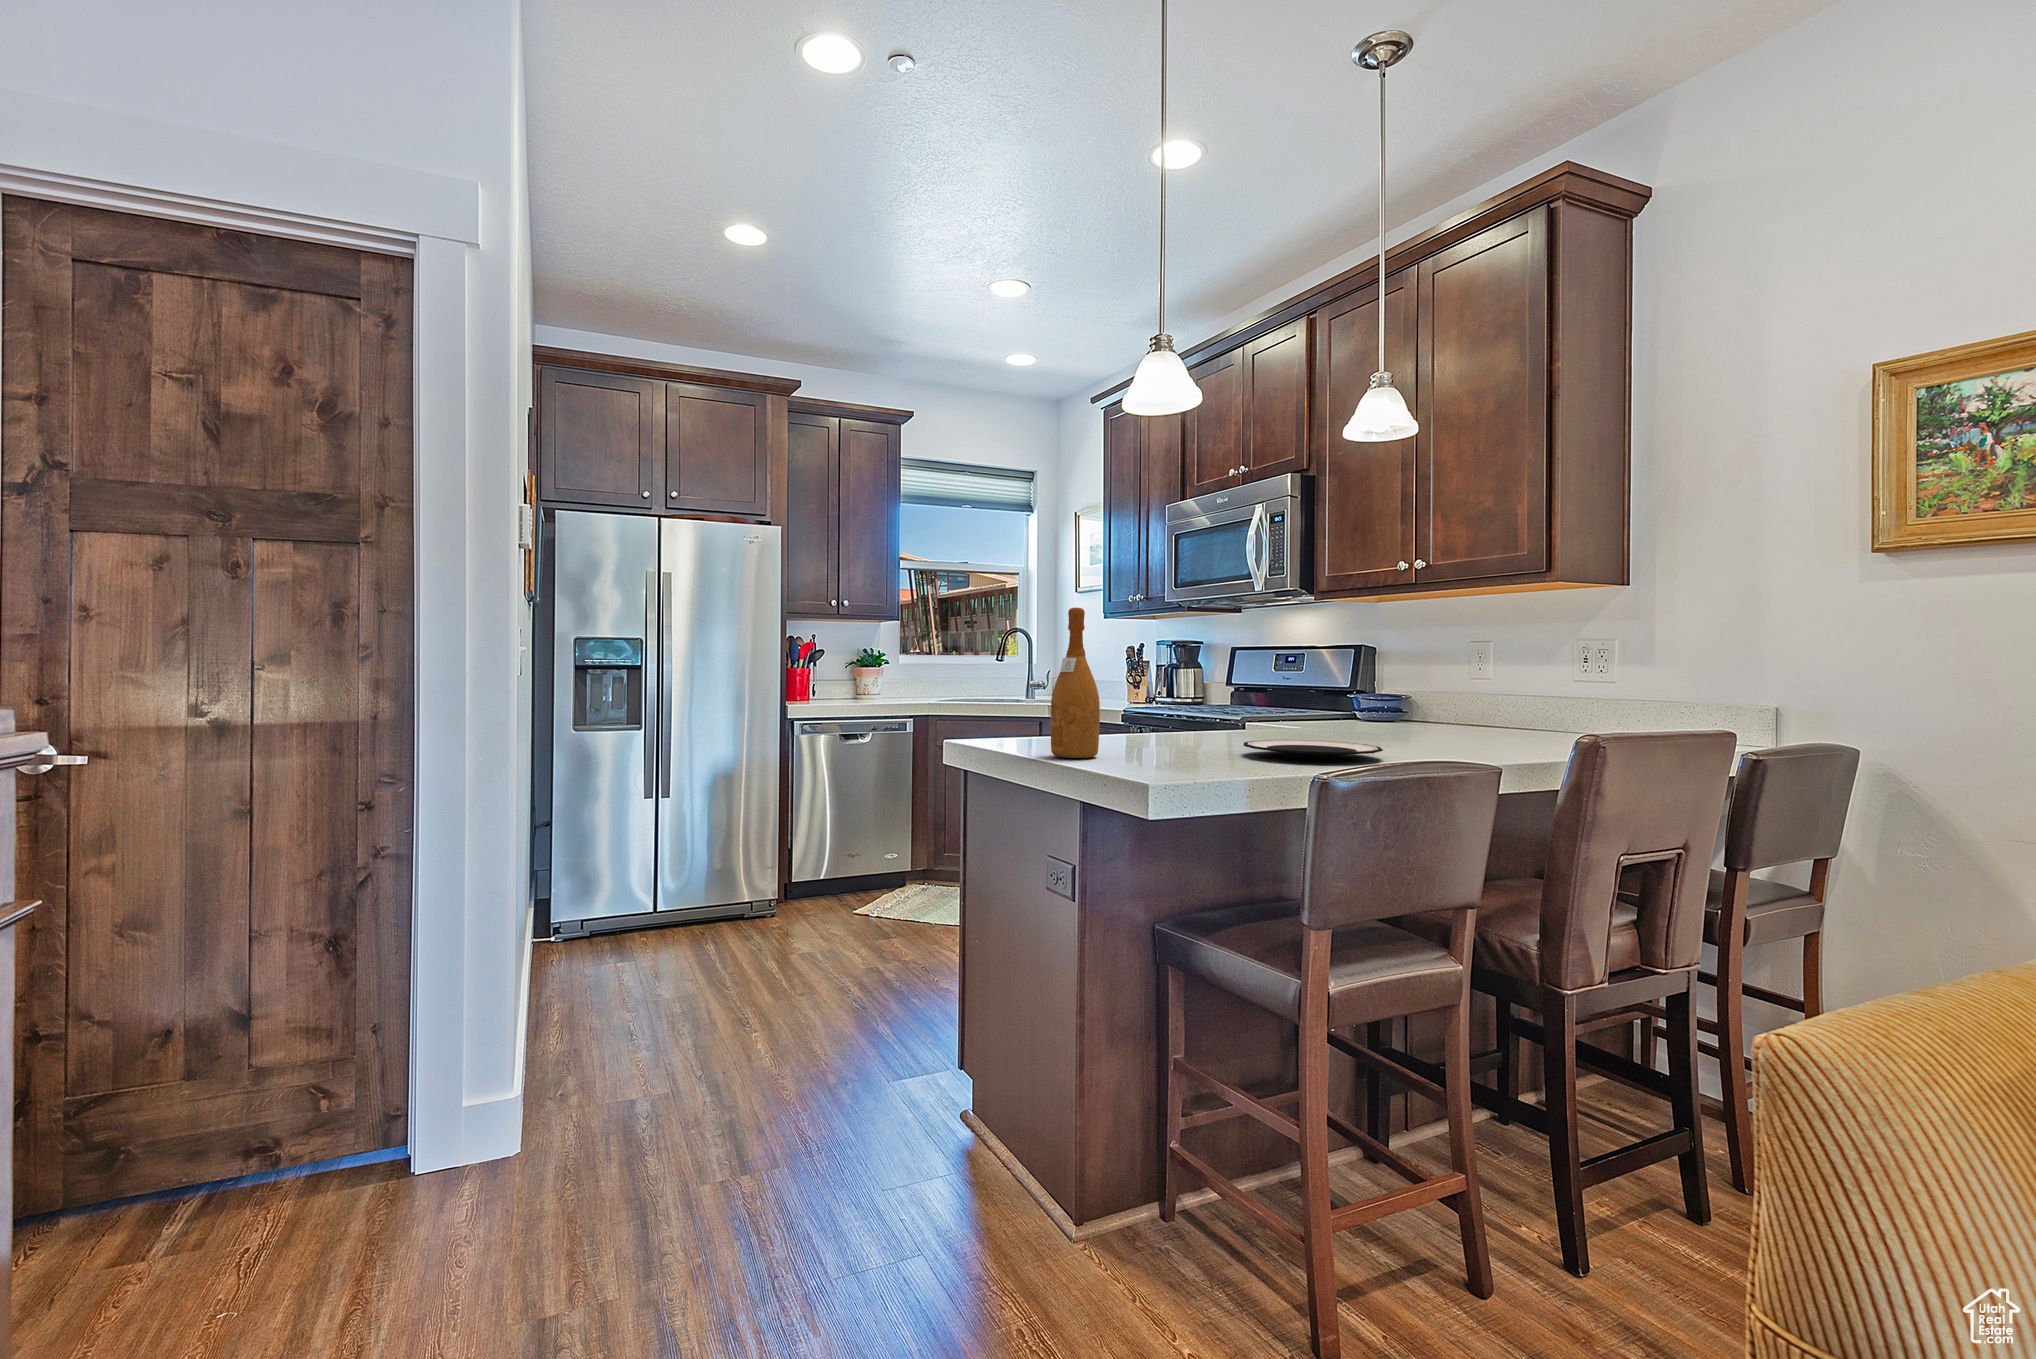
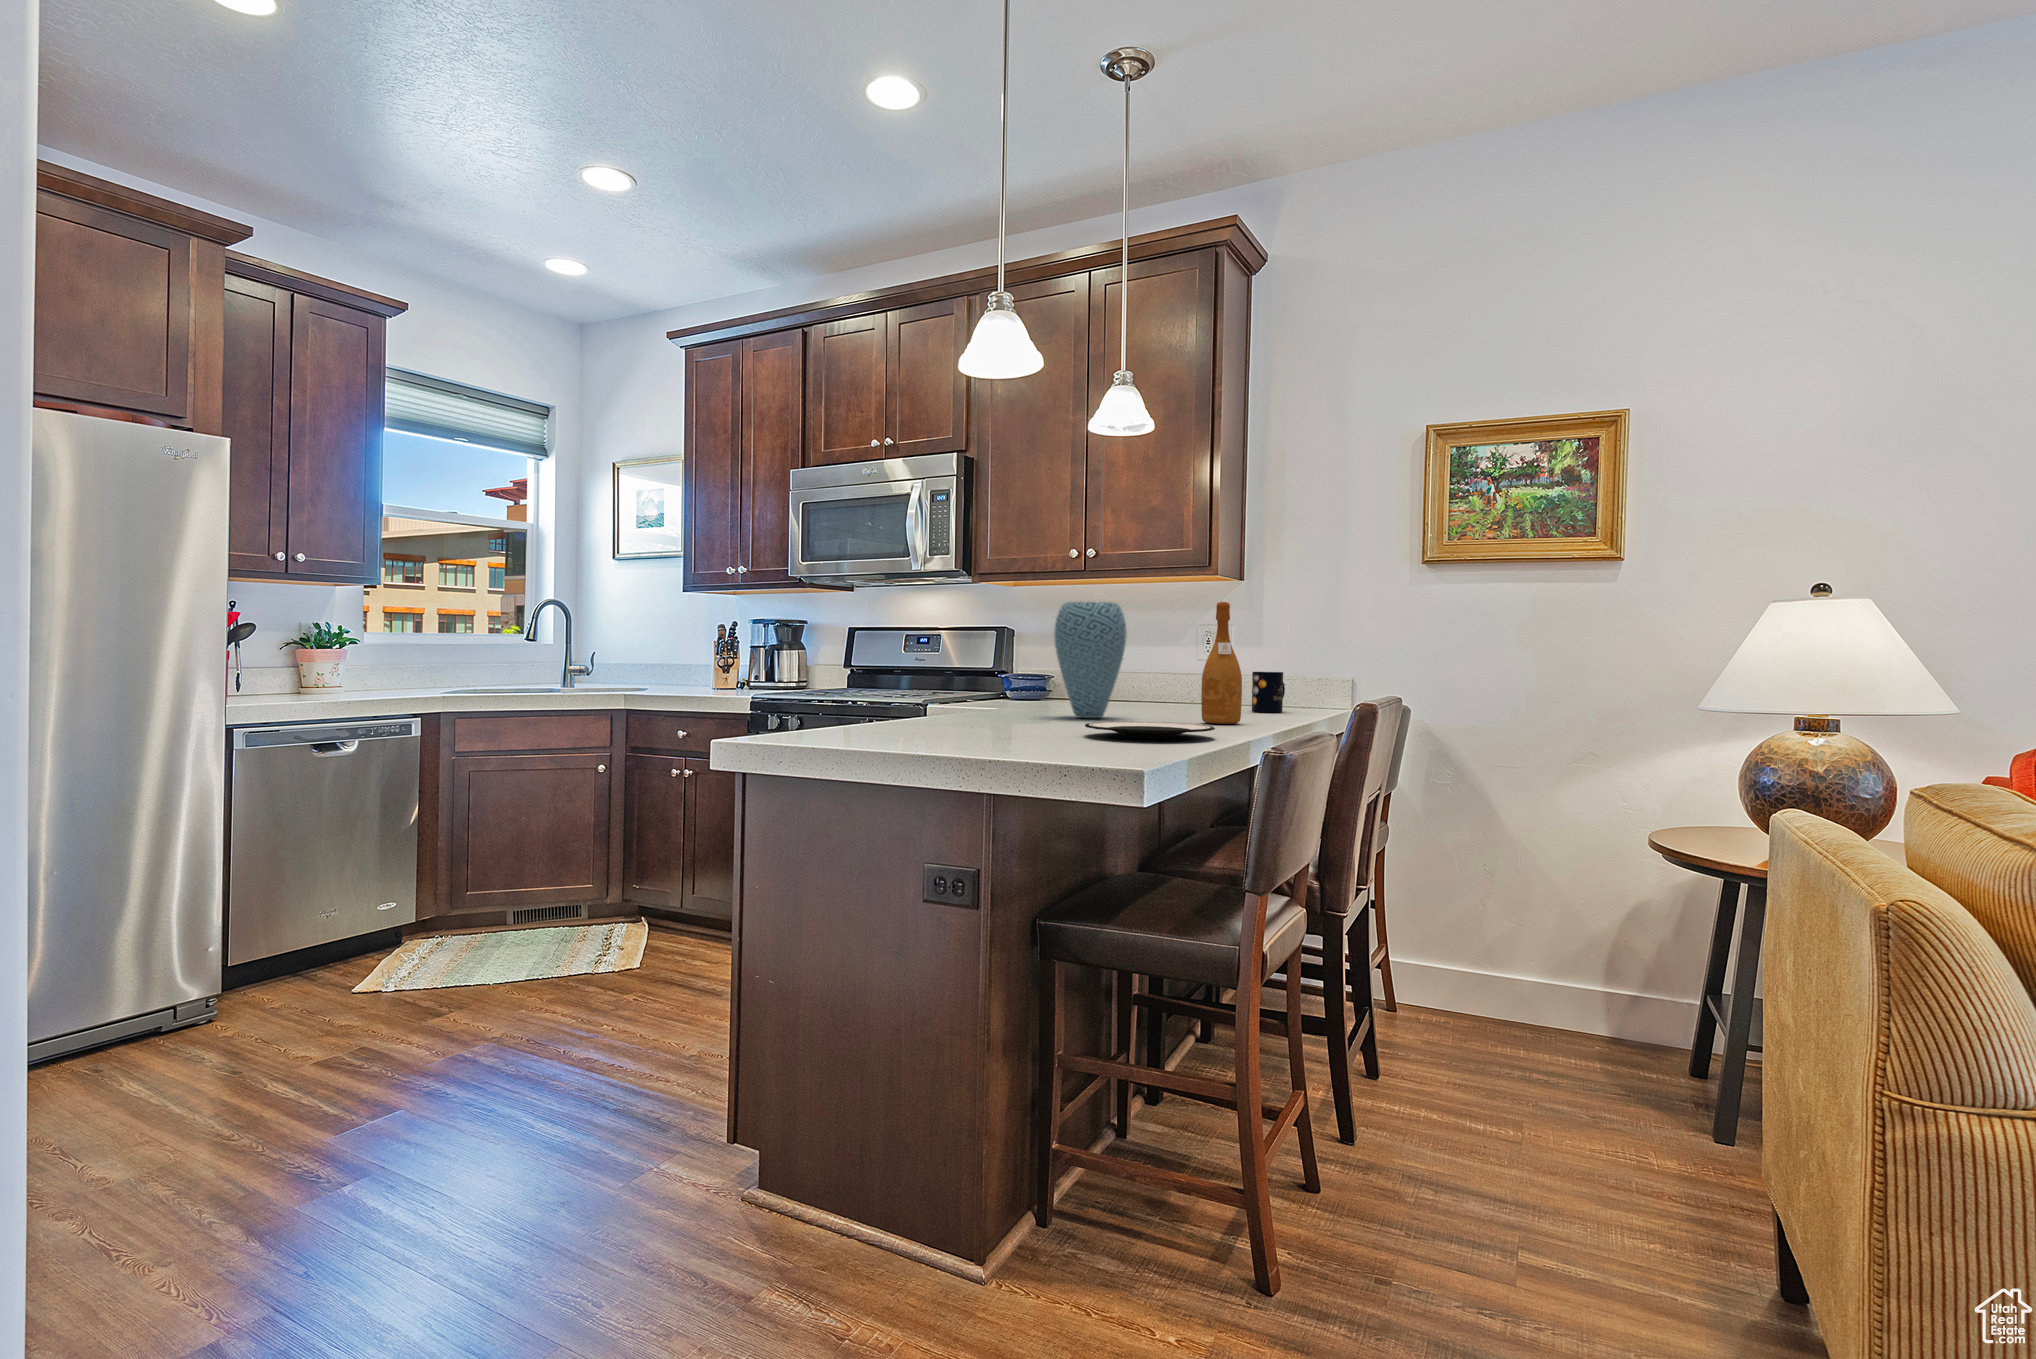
wine bottle: present [1051,608,1100,758] -> present [1201,602,1242,724]
vase: none [1305,618,1382,736] -> present [1054,602,1127,718]
mug: none [1580,690,1631,738] -> present [1252,672,1285,712]

